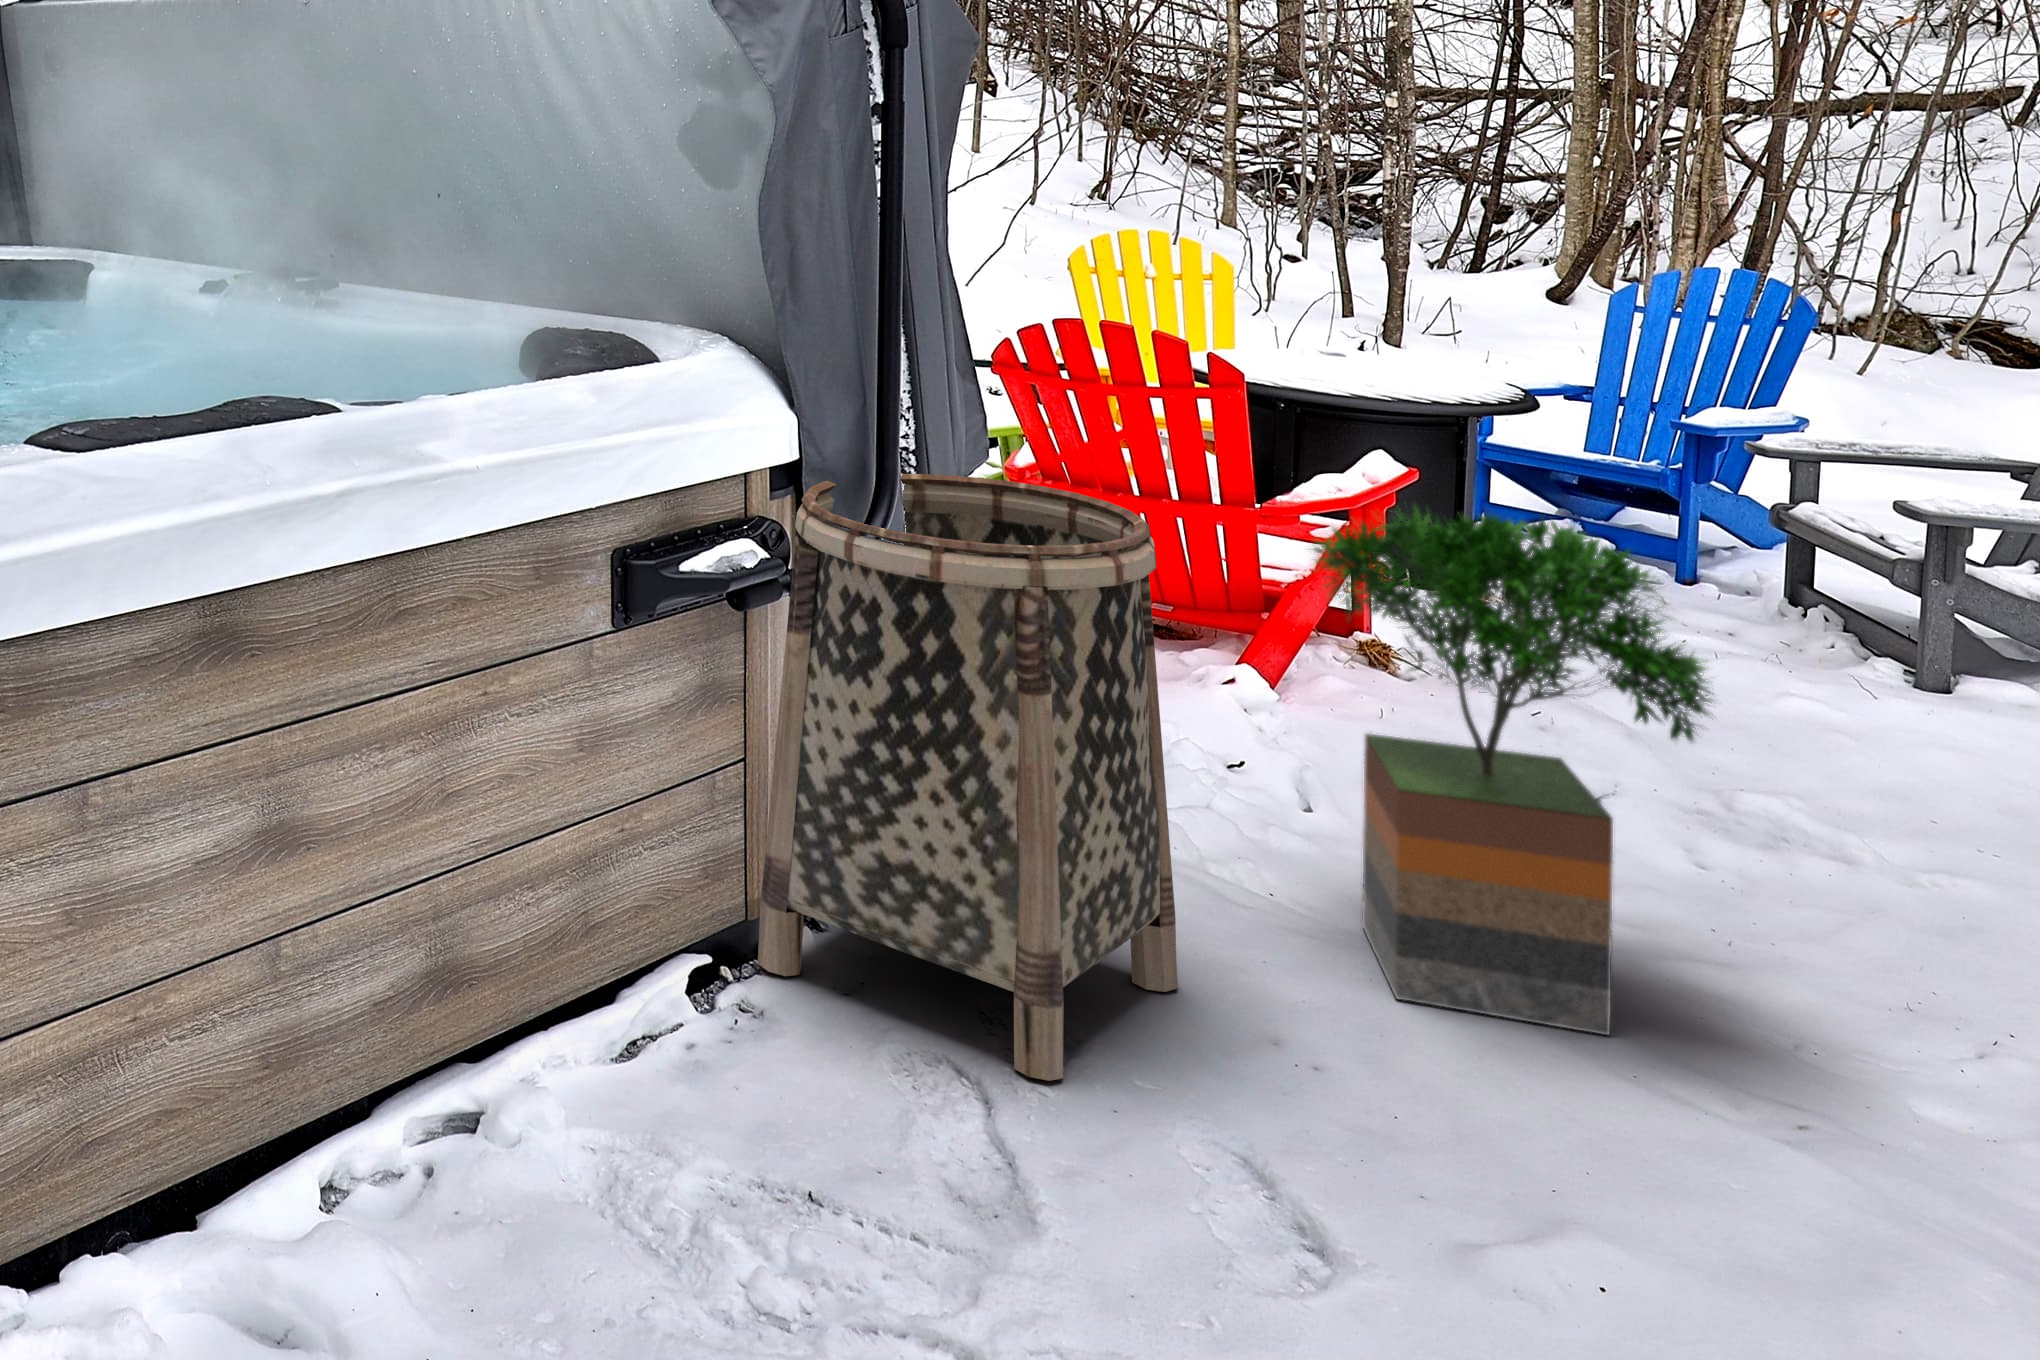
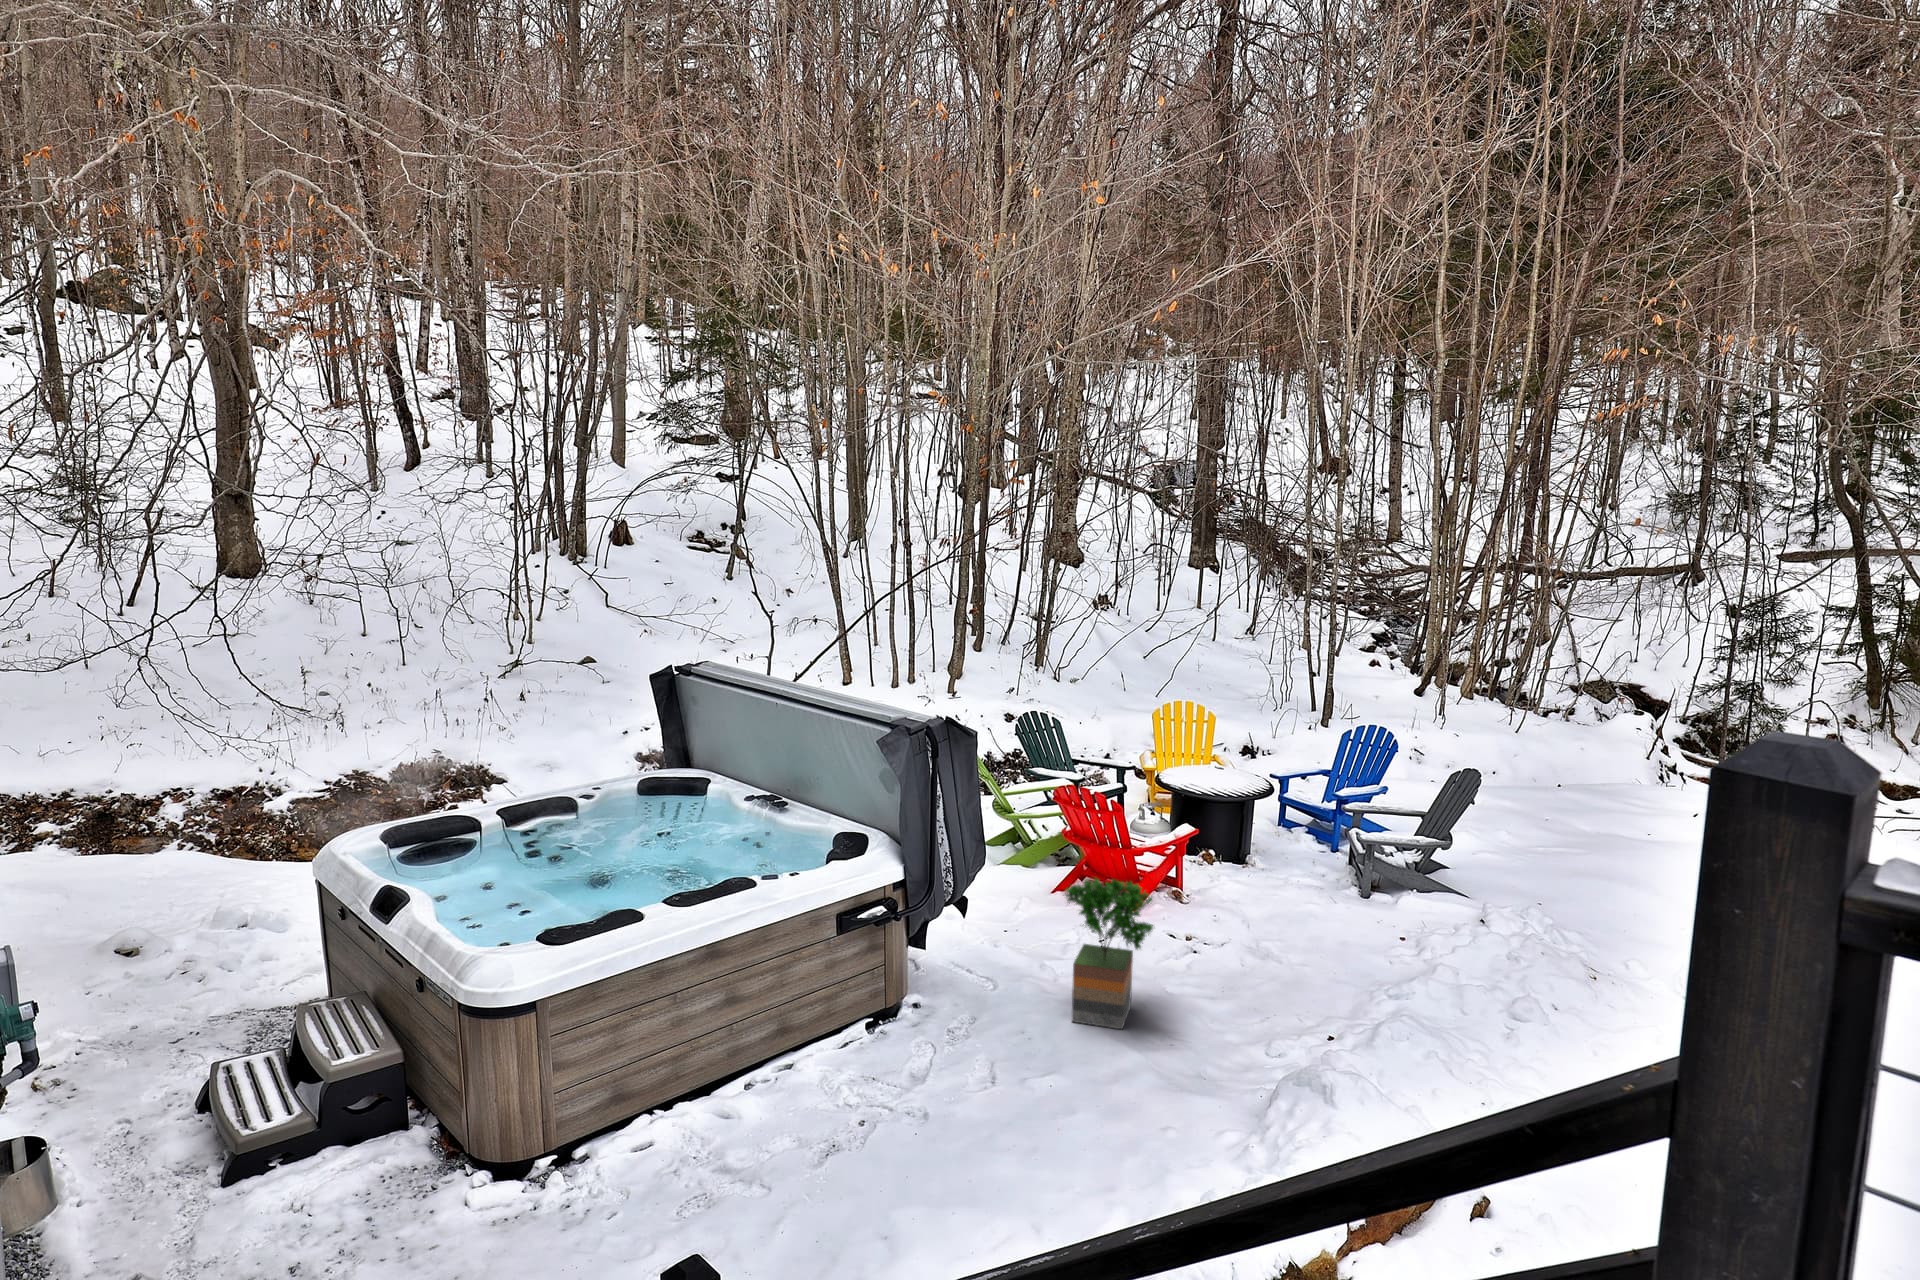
basket: present [758,474,1178,1081] -> none [889,870,1012,1050]

